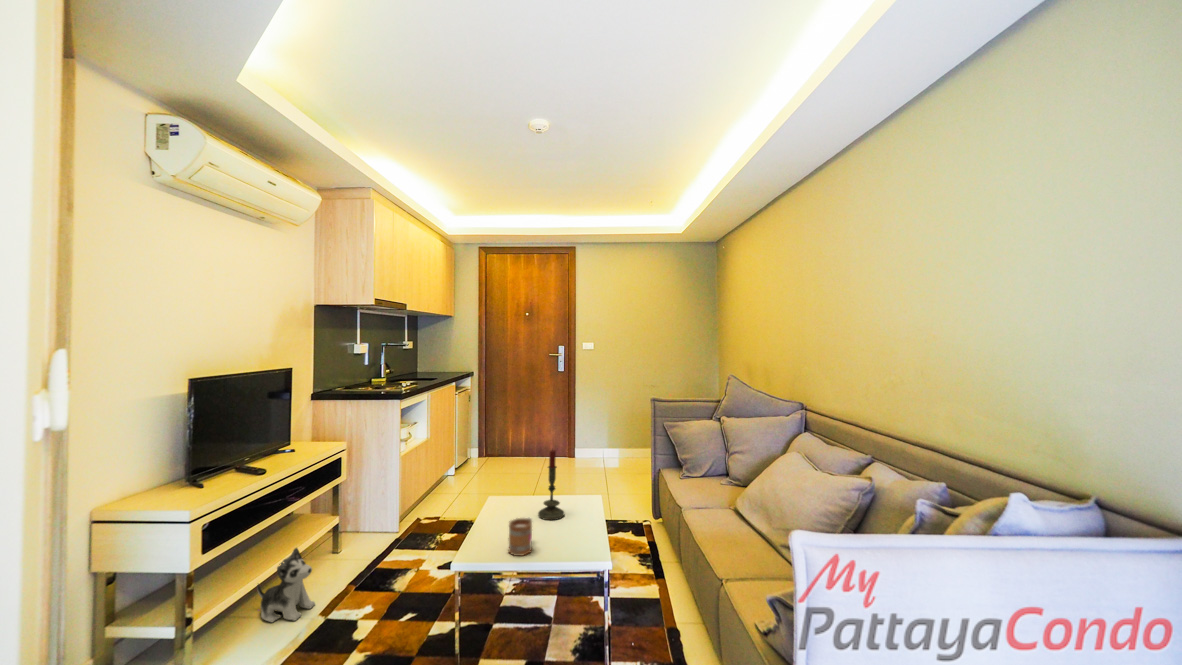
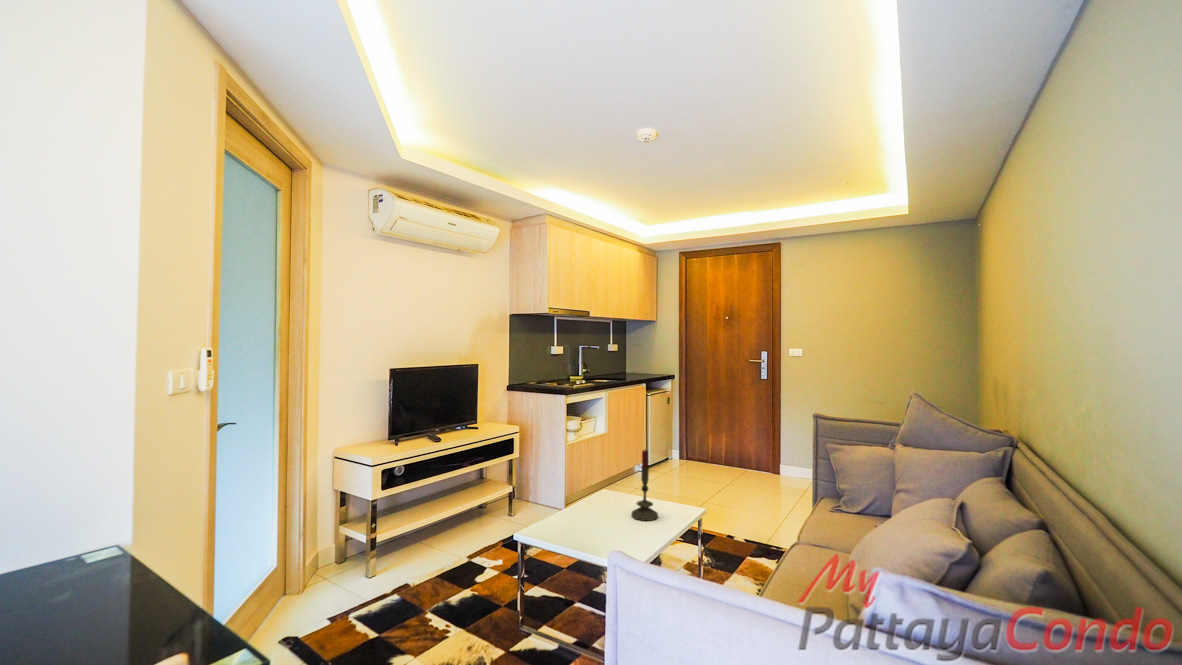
mug: present [509,518,532,556] -> none [571,507,601,542]
plush toy: present [257,548,315,622] -> none [436,501,470,556]

